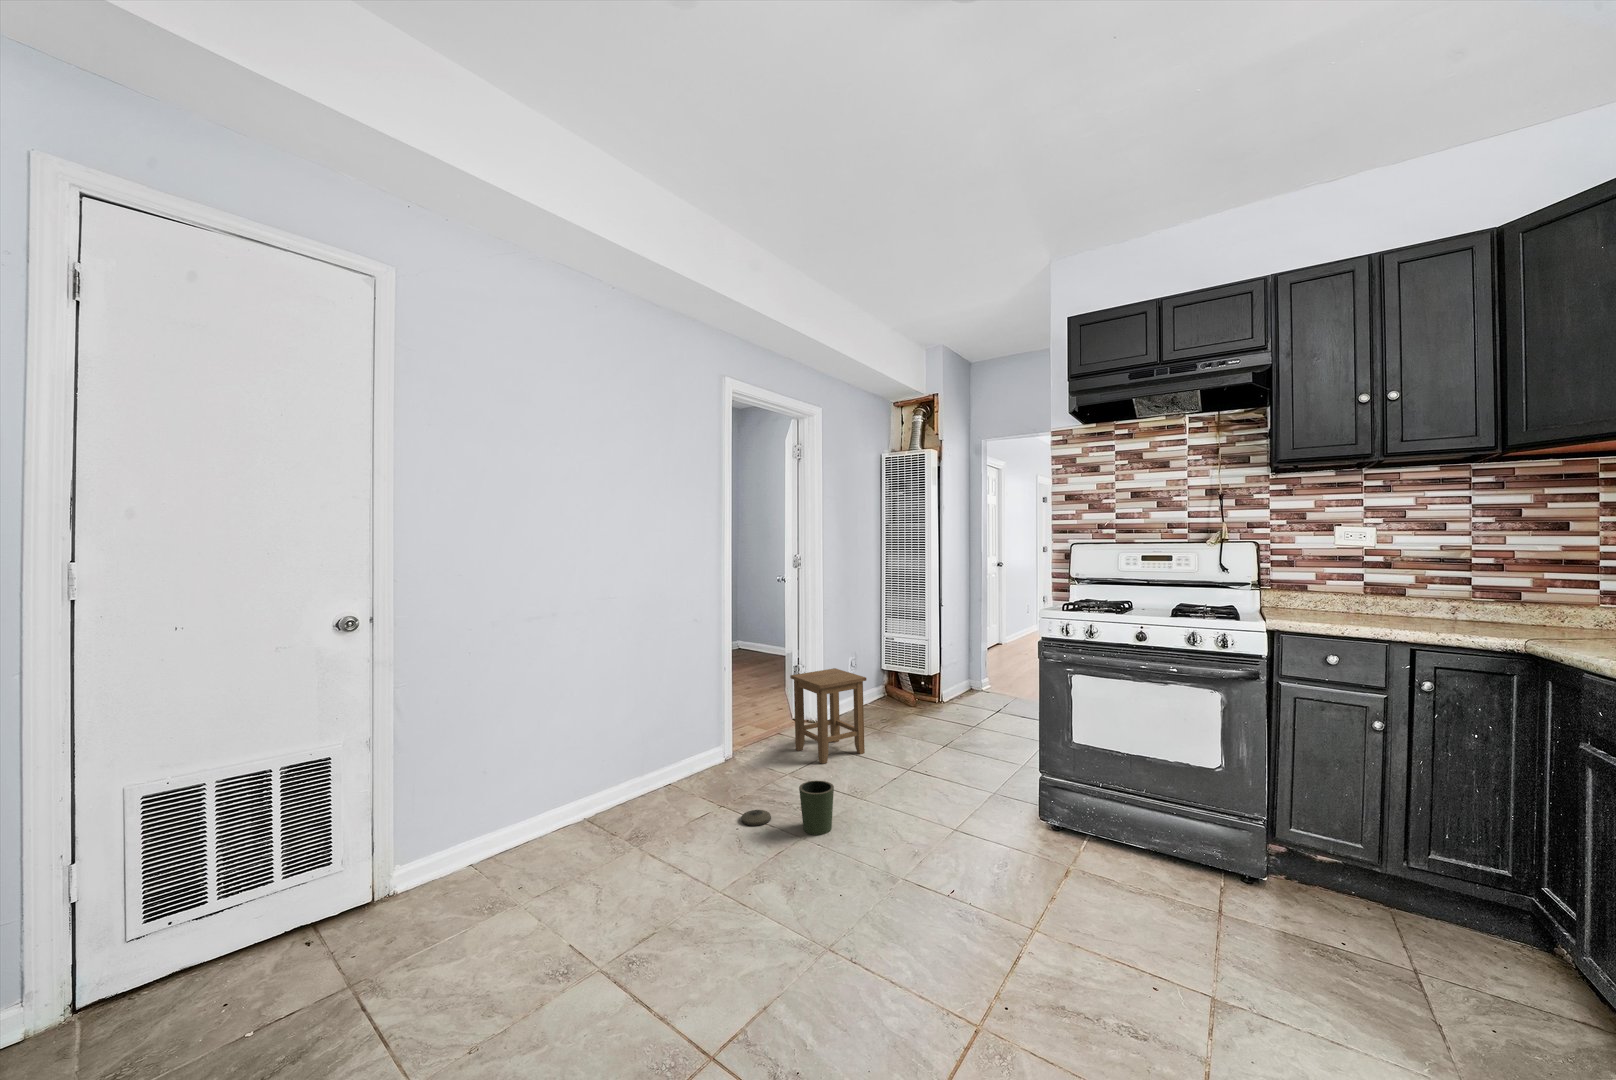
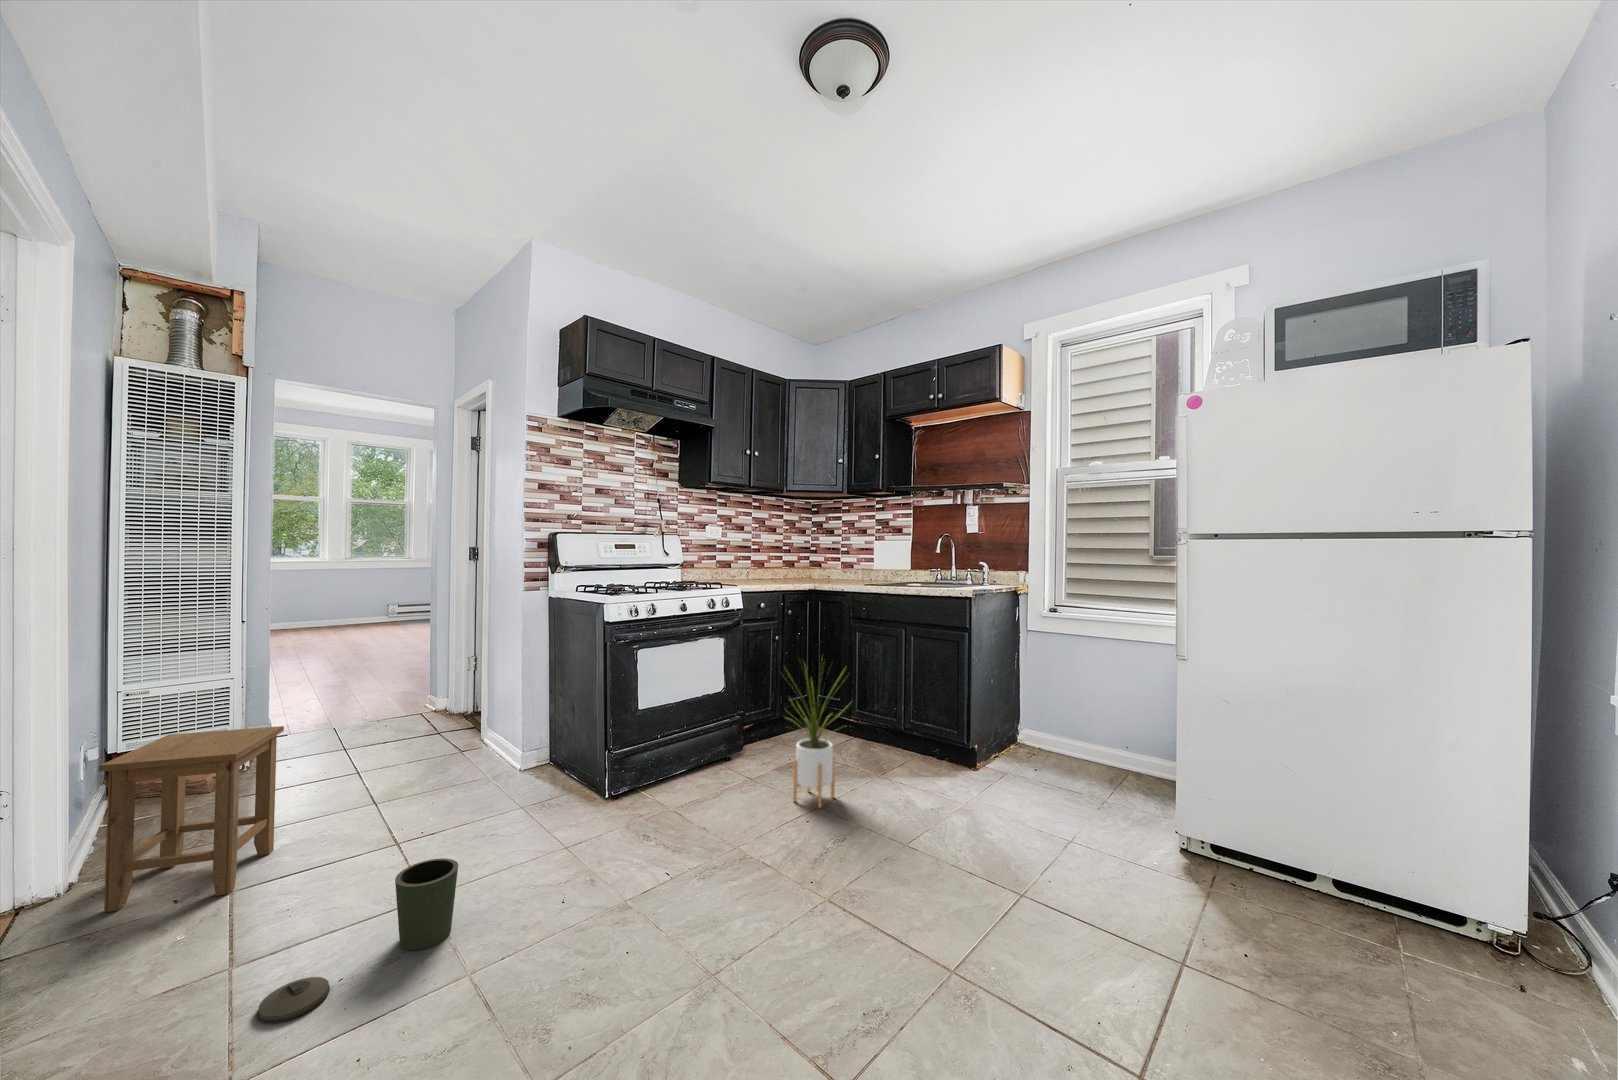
house plant: none [1135,734,1277,975] -> present [793,666,841,808]

